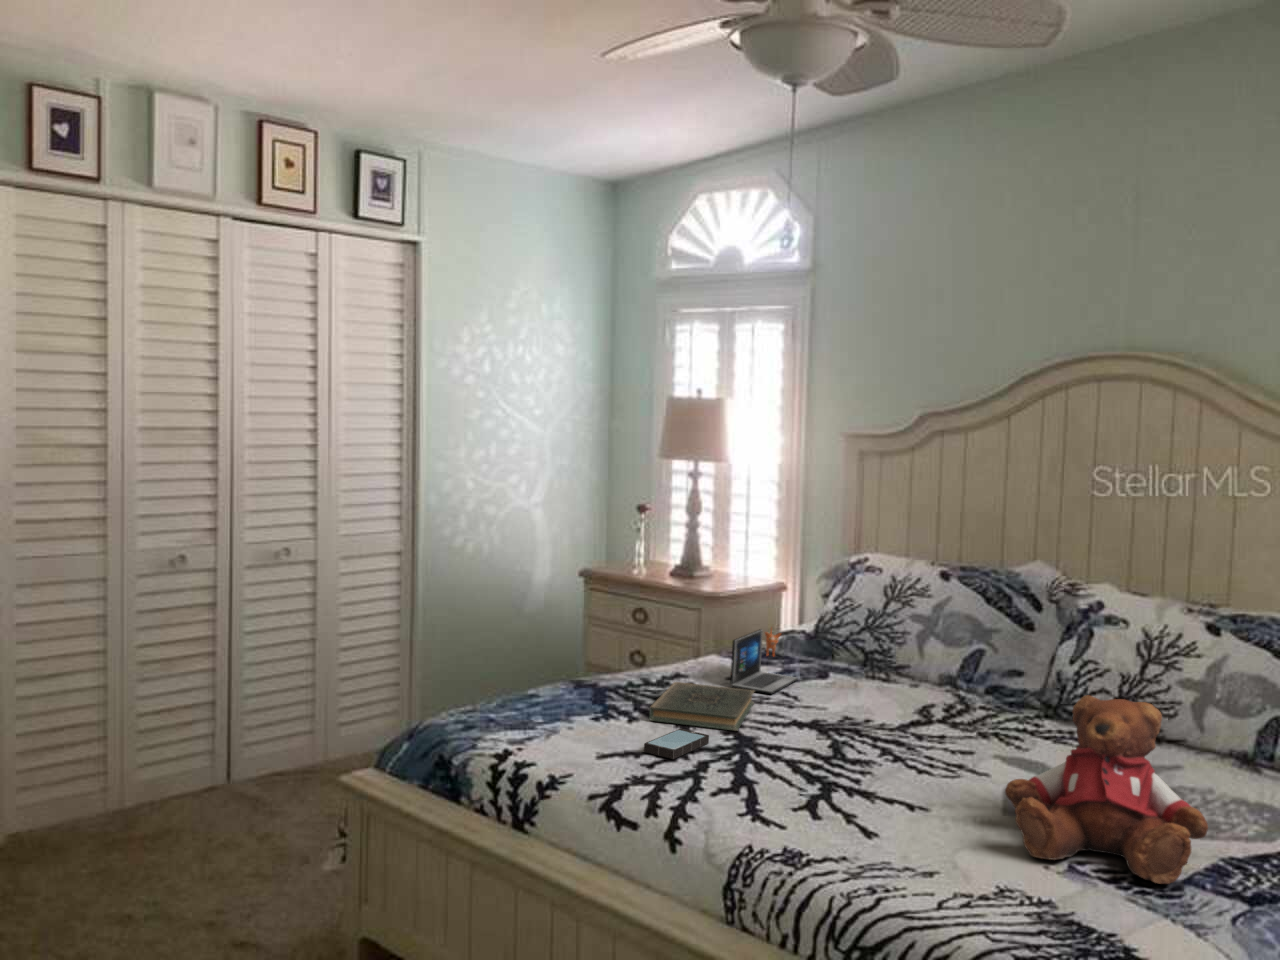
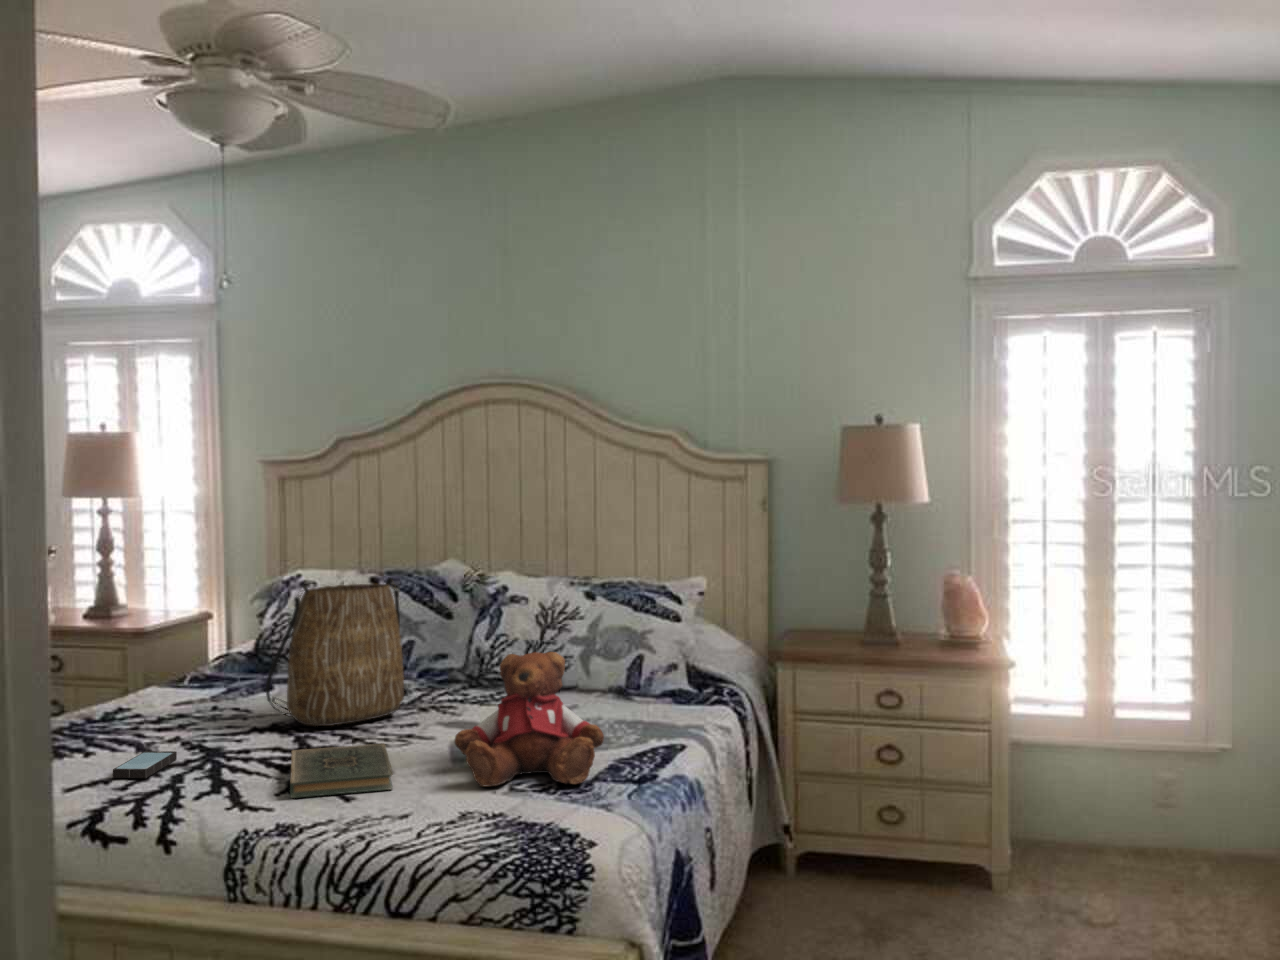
tote bag: none [809,574,965,736] -> present [266,577,404,726]
laptop: present [730,629,798,694] -> none [181,649,247,710]
book: present [649,682,755,731] -> present [290,744,393,798]

